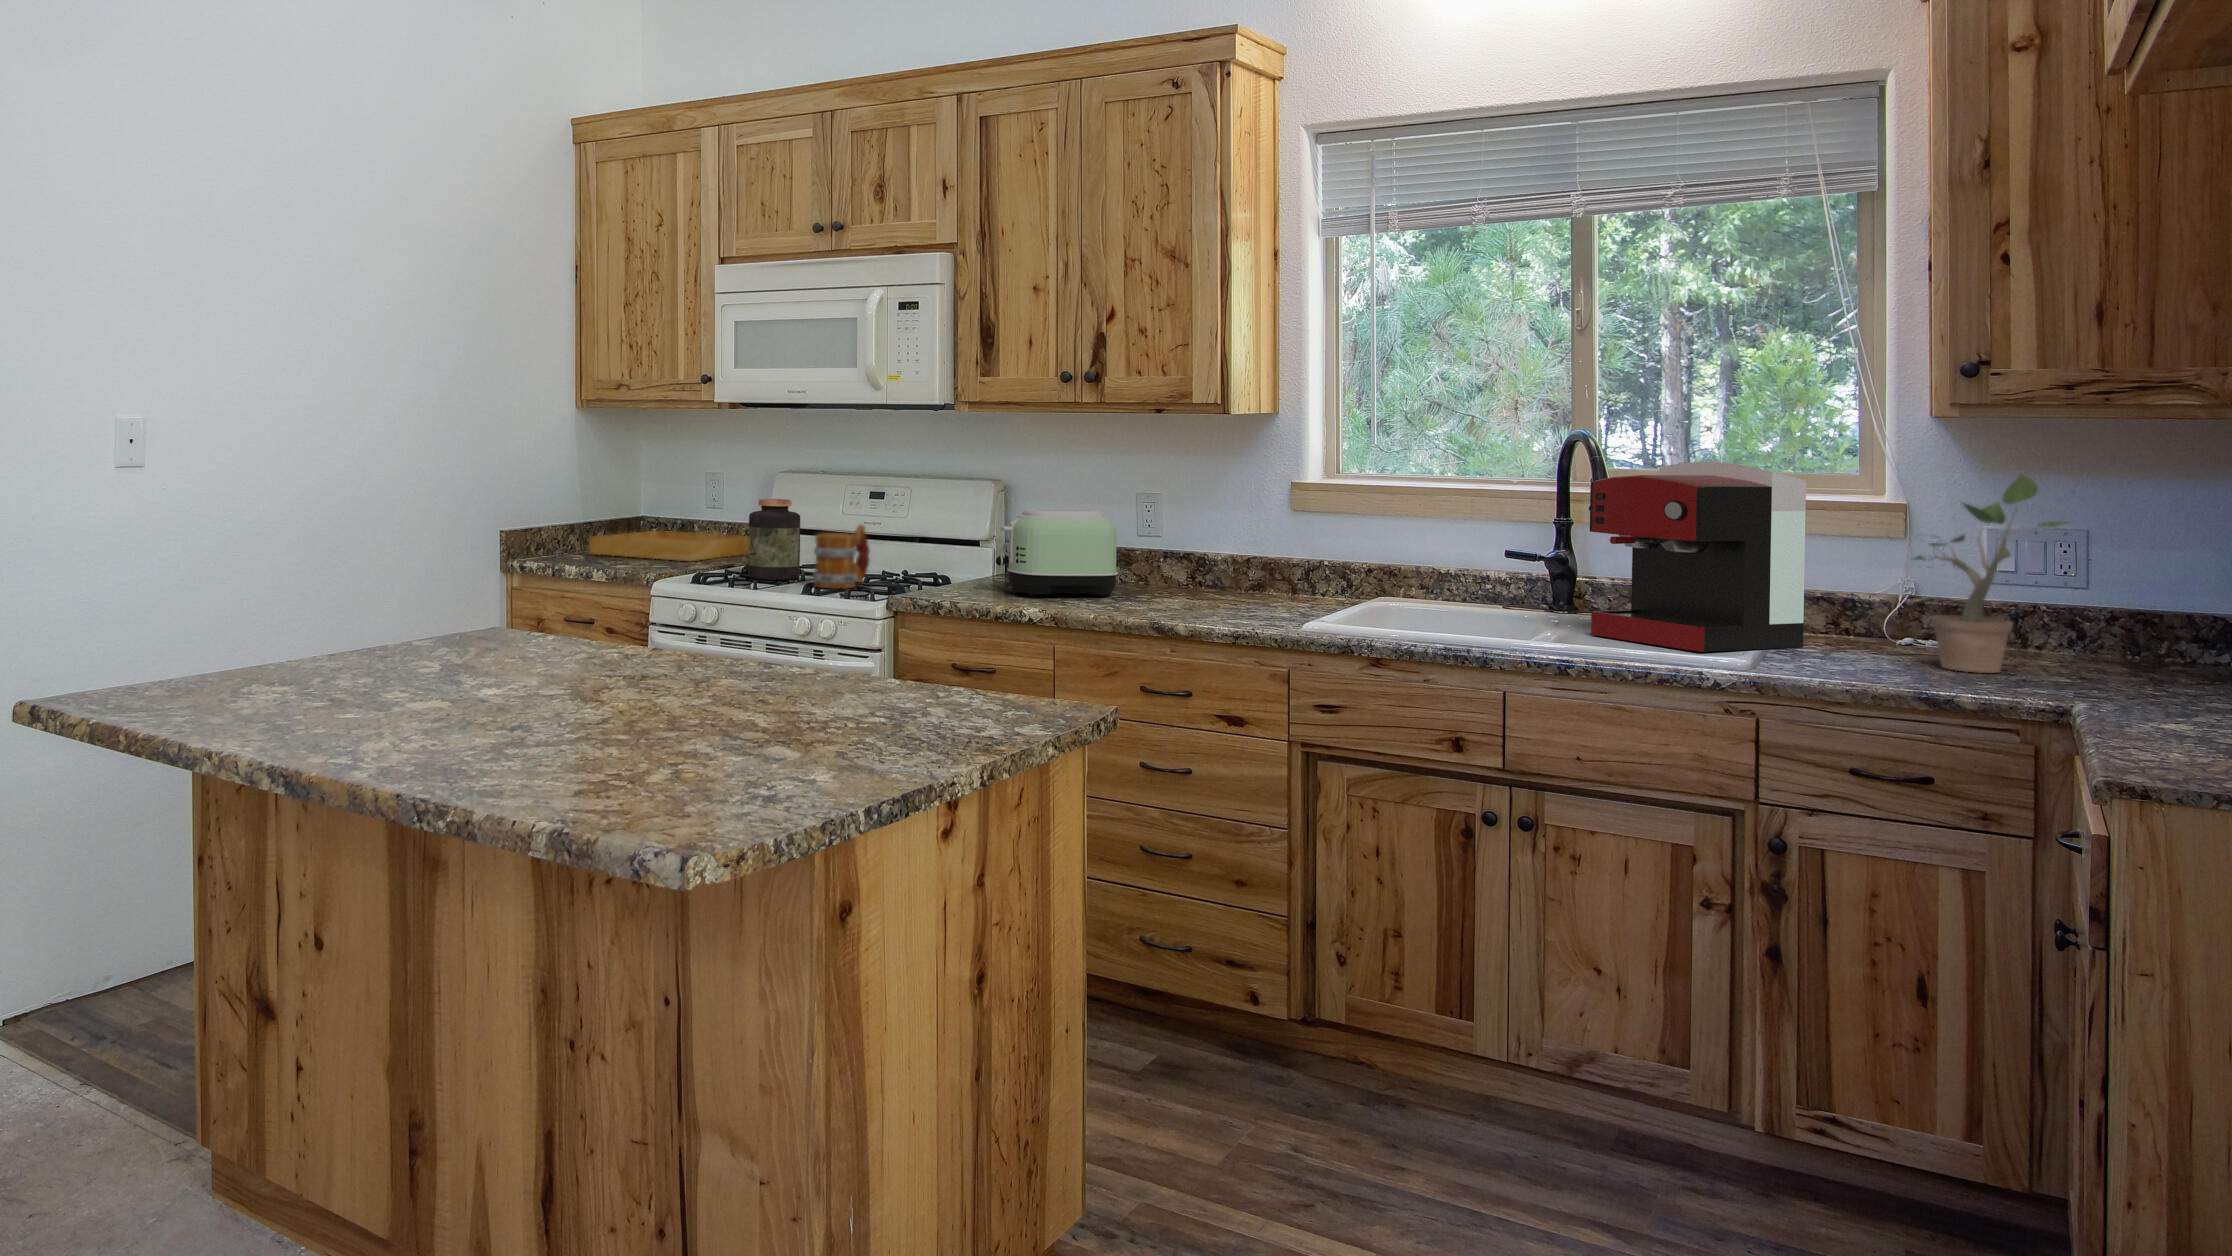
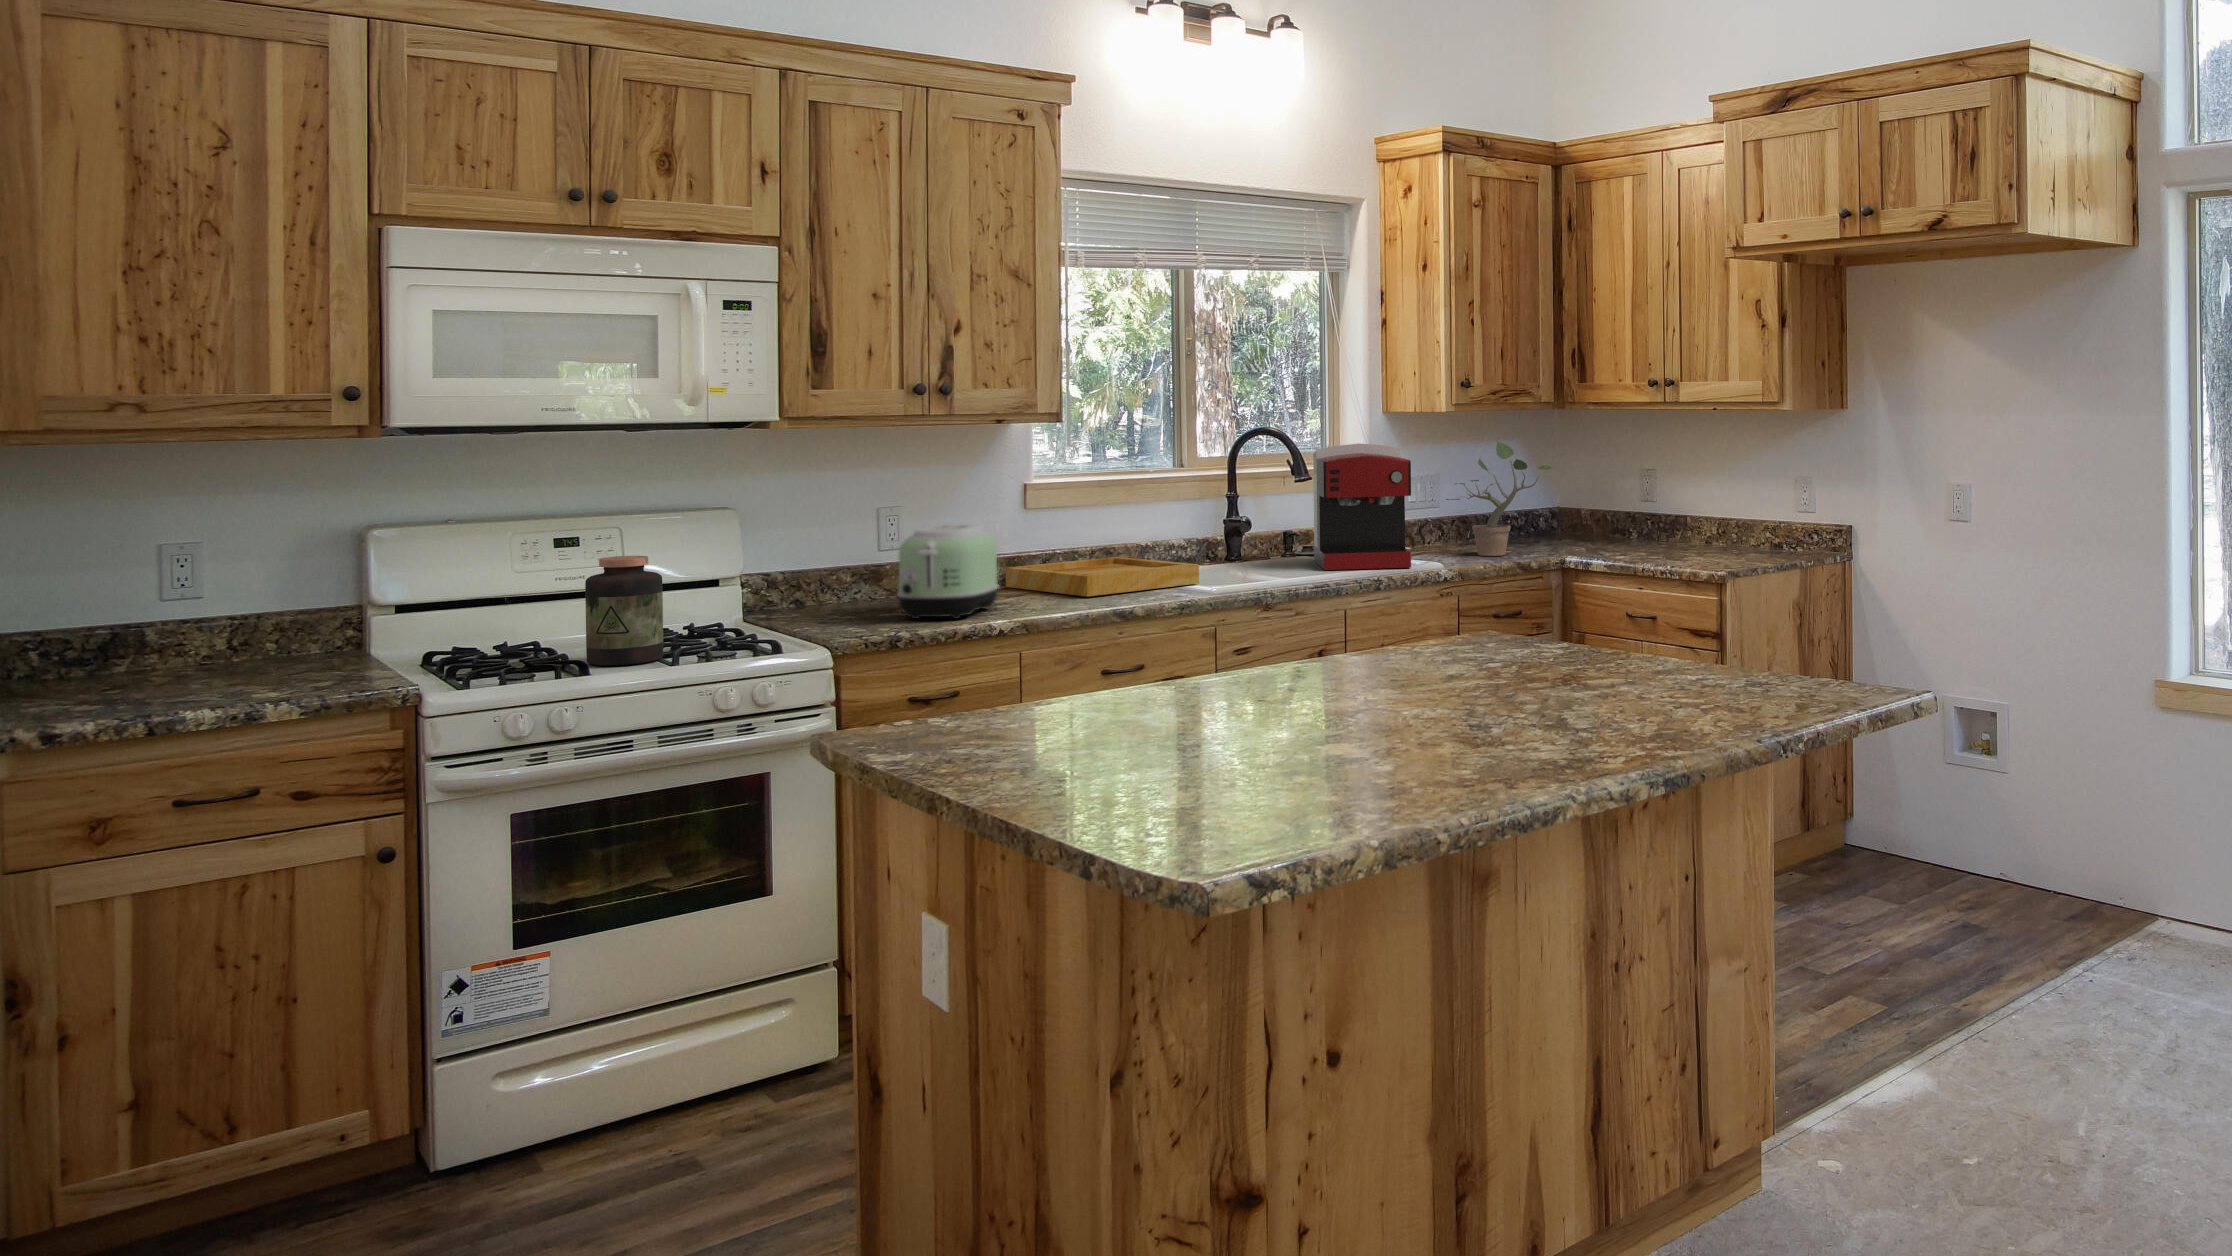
mug: present [813,525,870,588] -> none [737,572,796,654]
tray: present [589,531,748,561] -> present [1006,557,1199,597]

